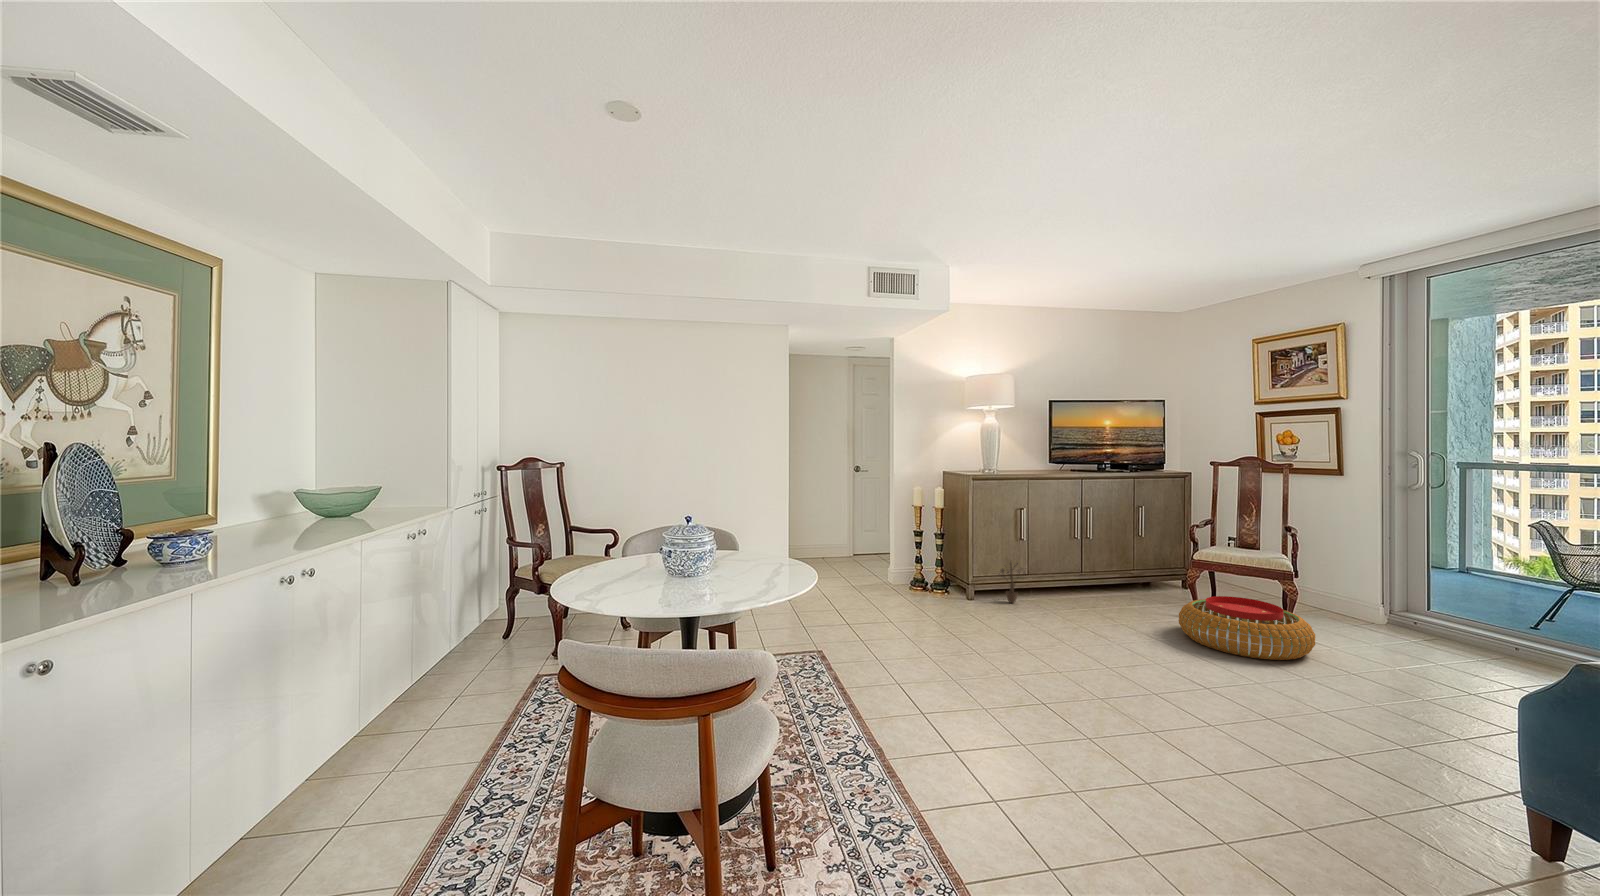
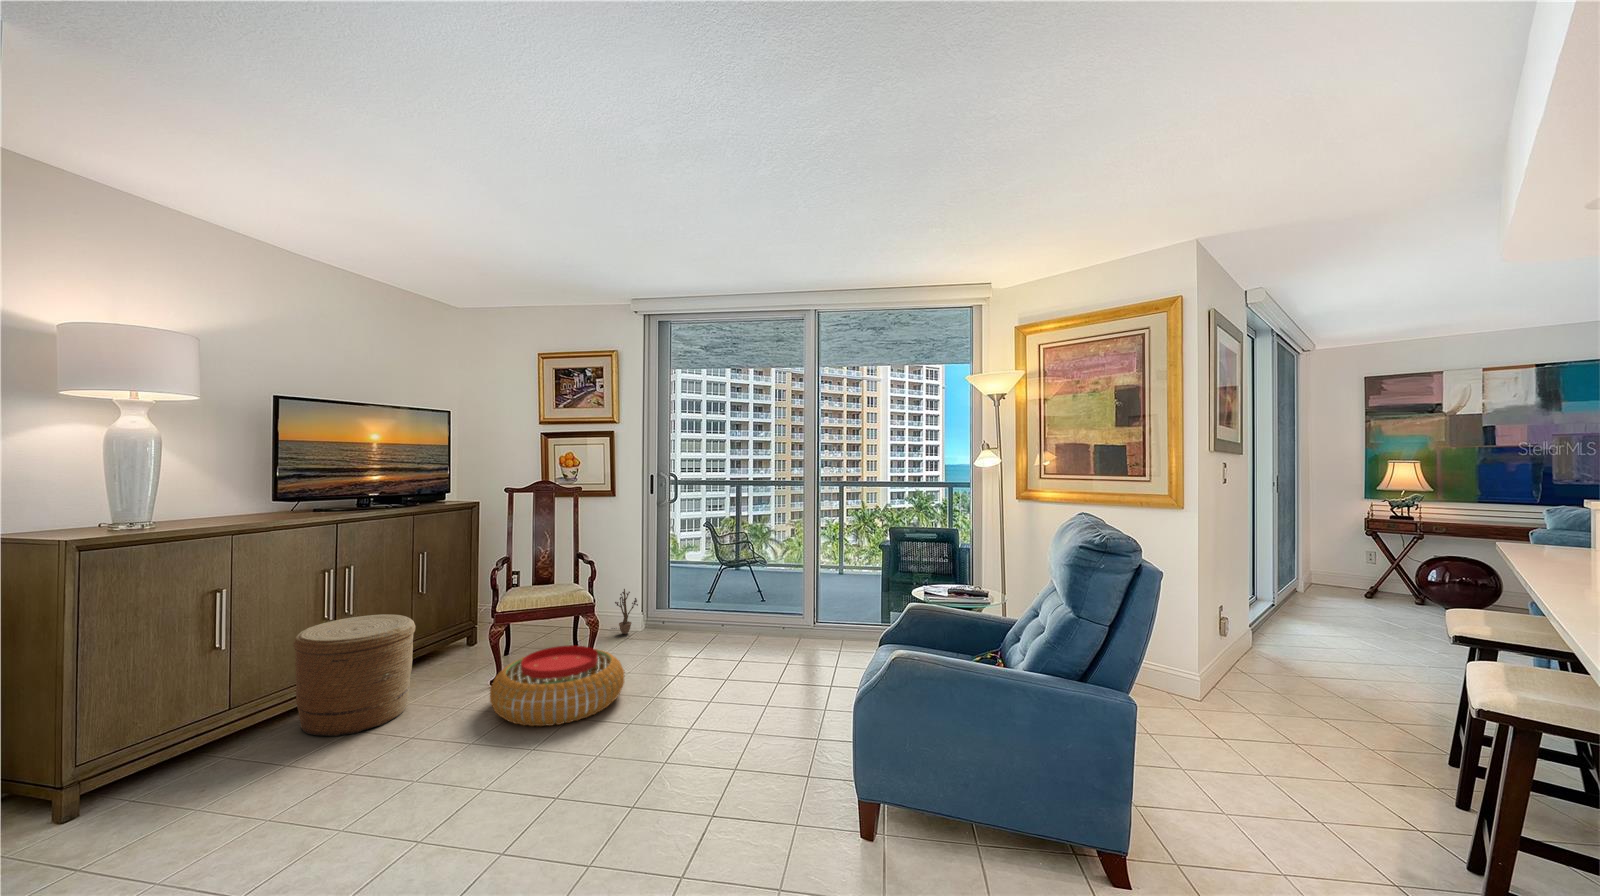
basket: none [1057,541,1129,614] -> present [293,614,415,736]
decorative plant: present [998,562,1025,603] -> present [611,589,638,634]

